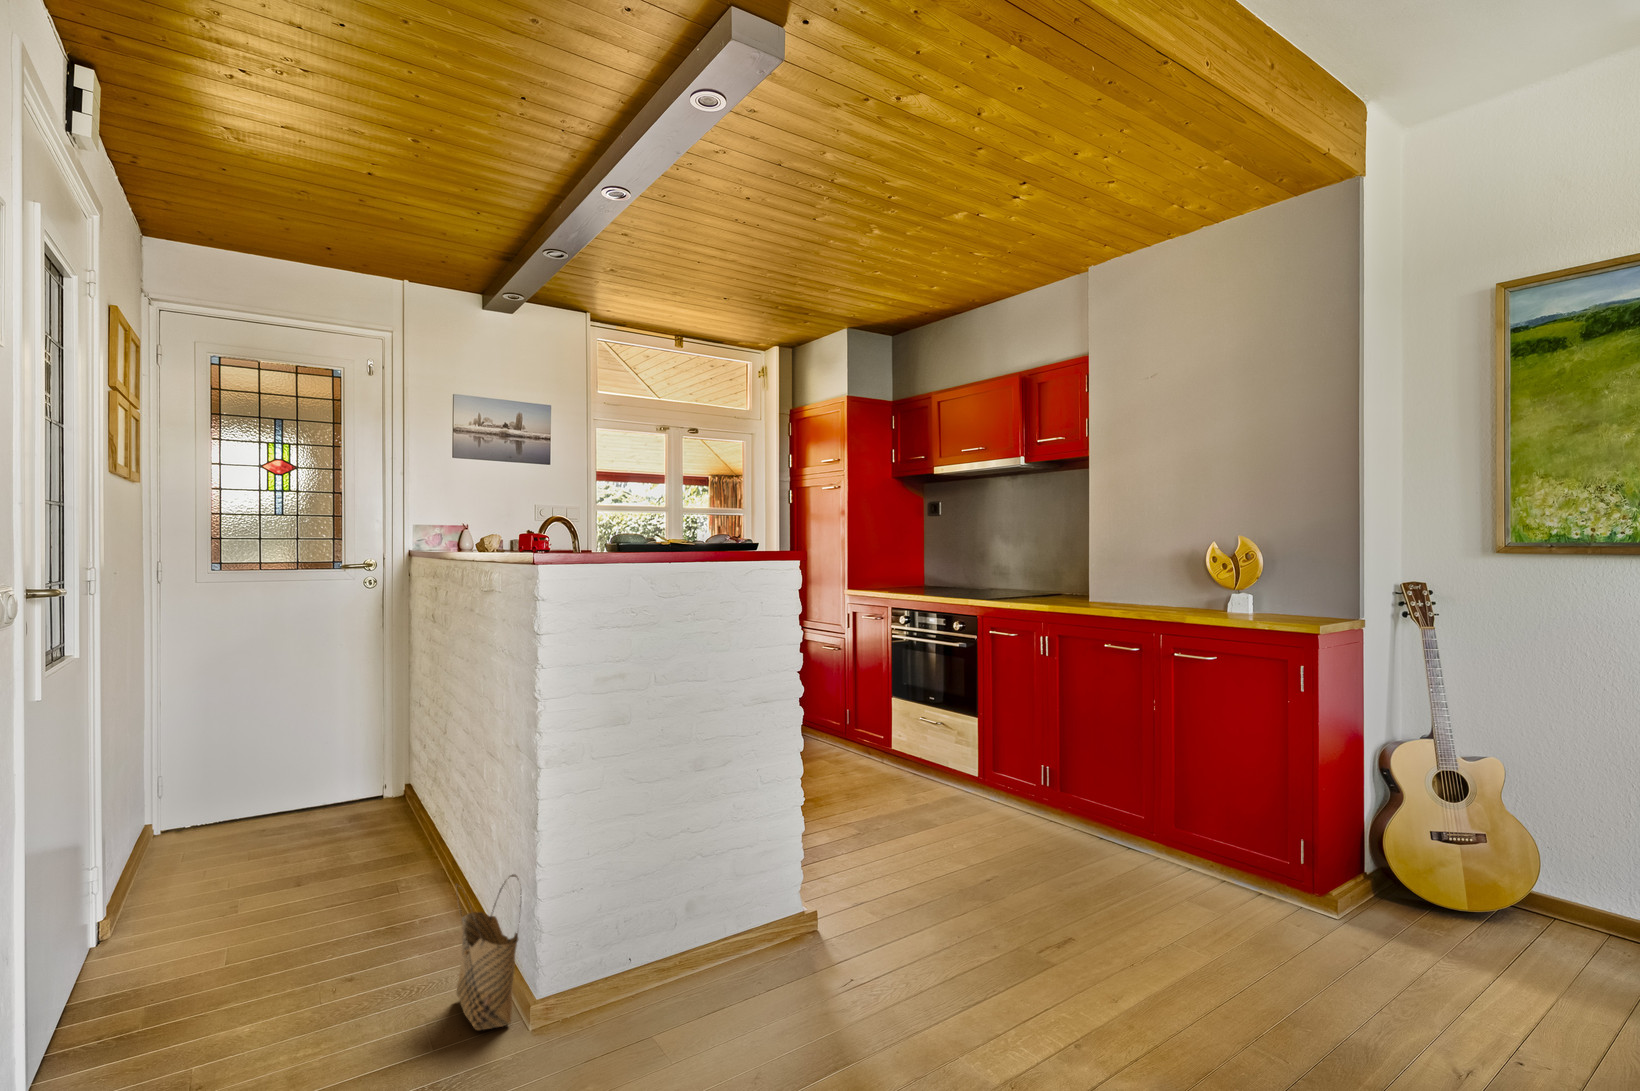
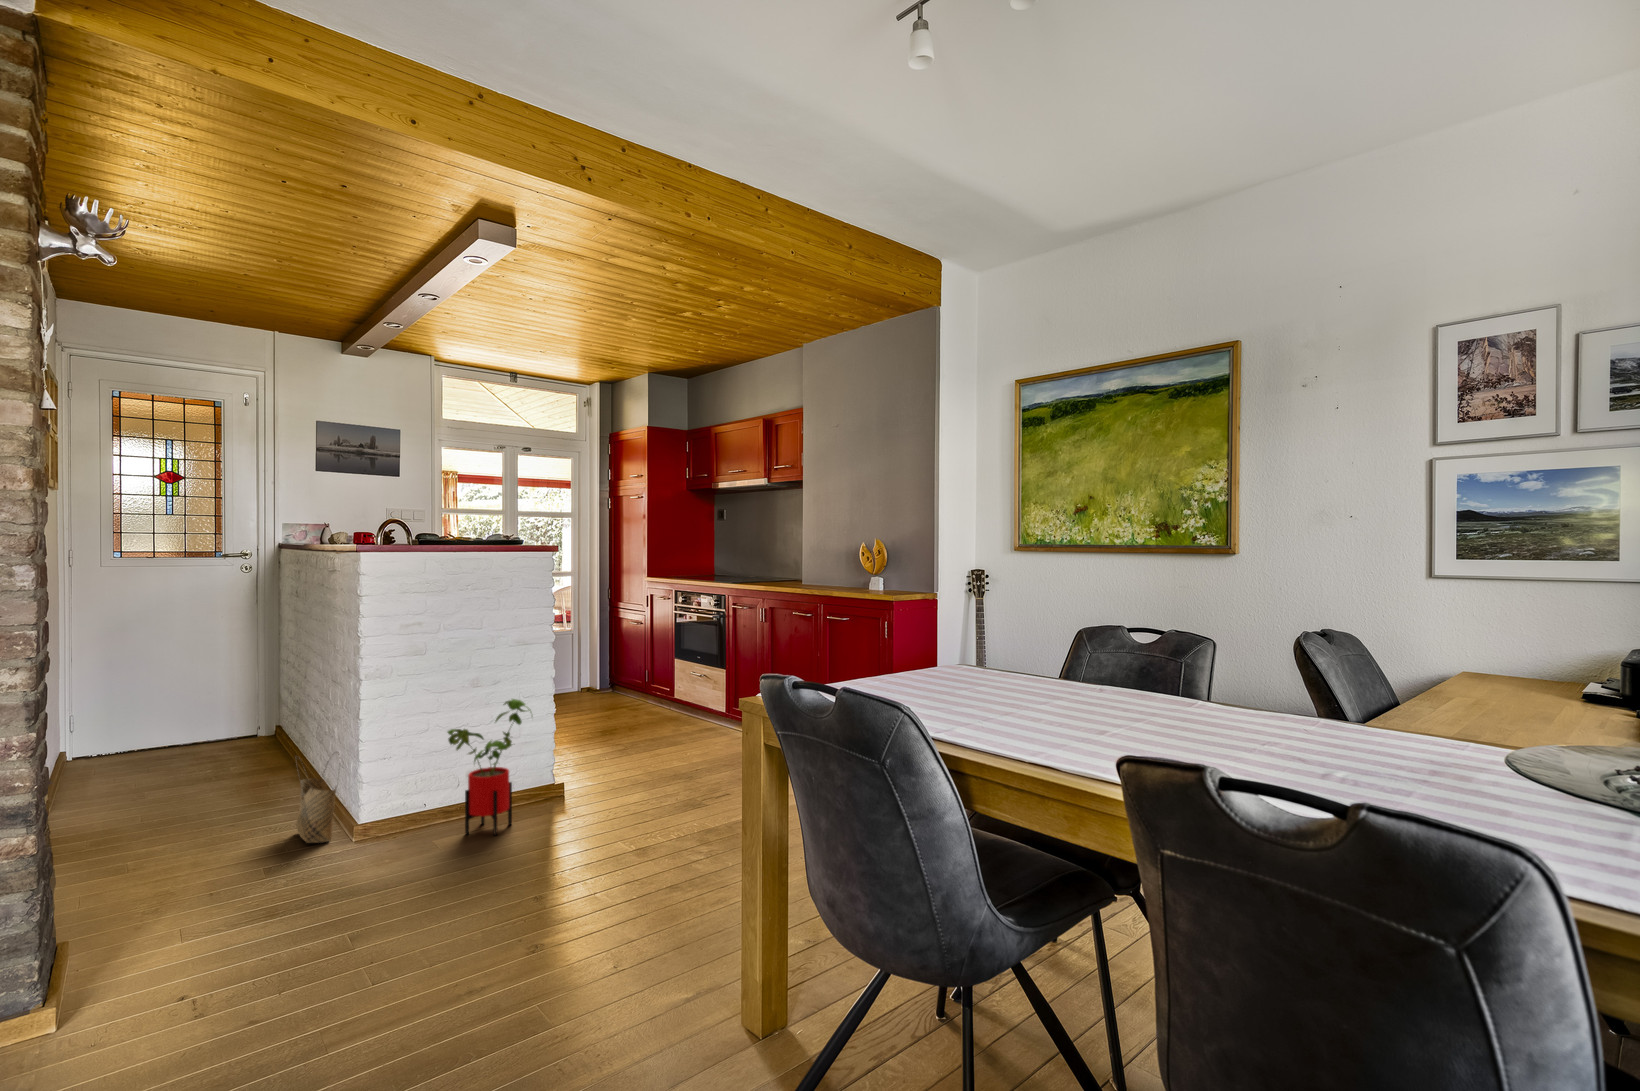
house plant: none [682,794,809,1025] -> present [448,699,530,835]

